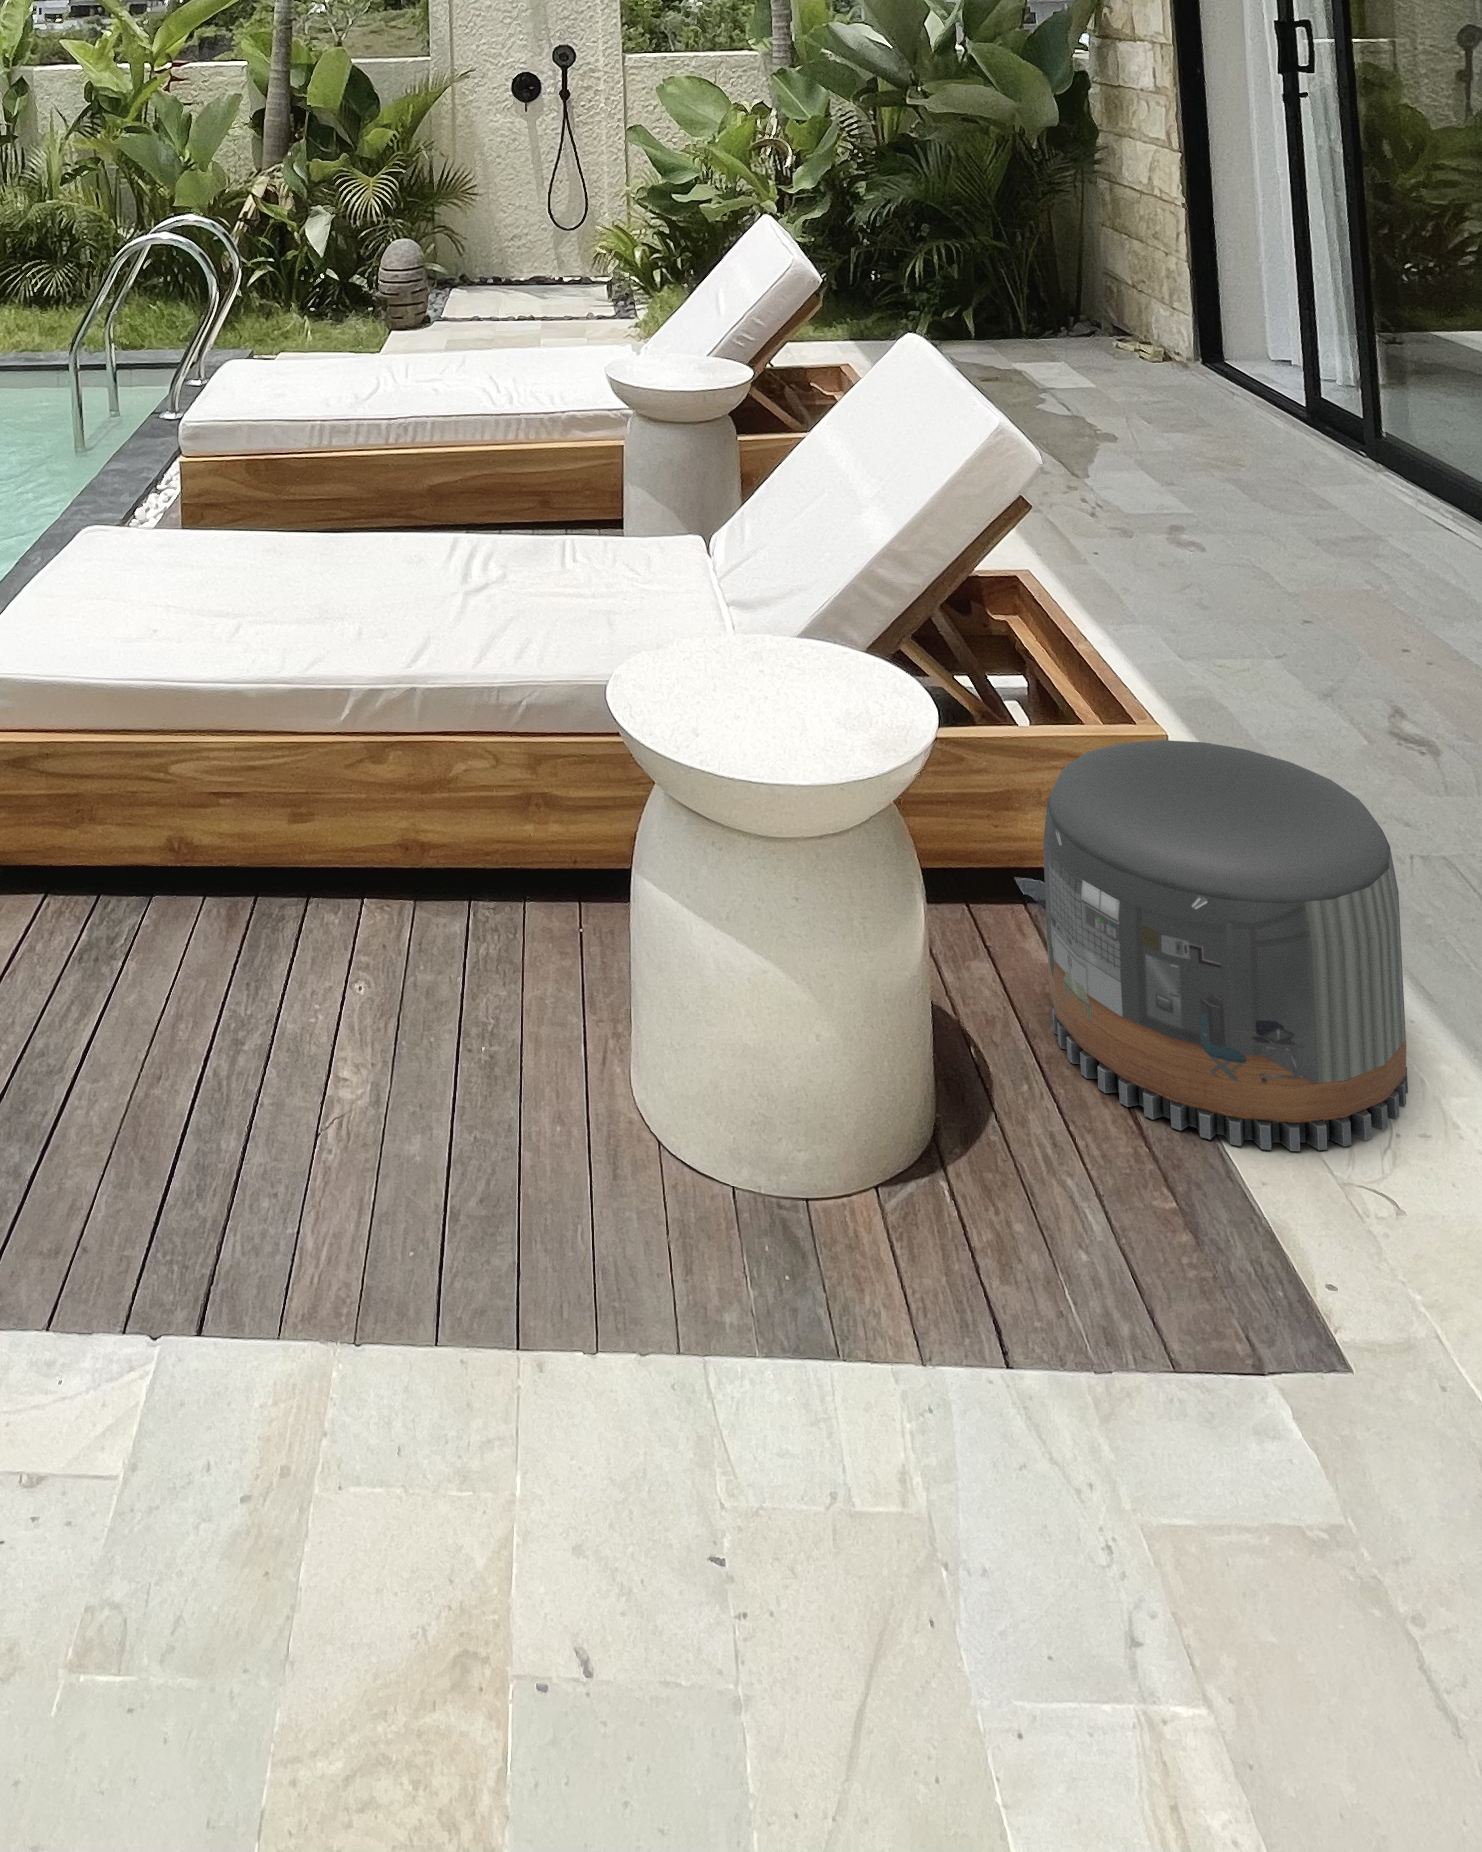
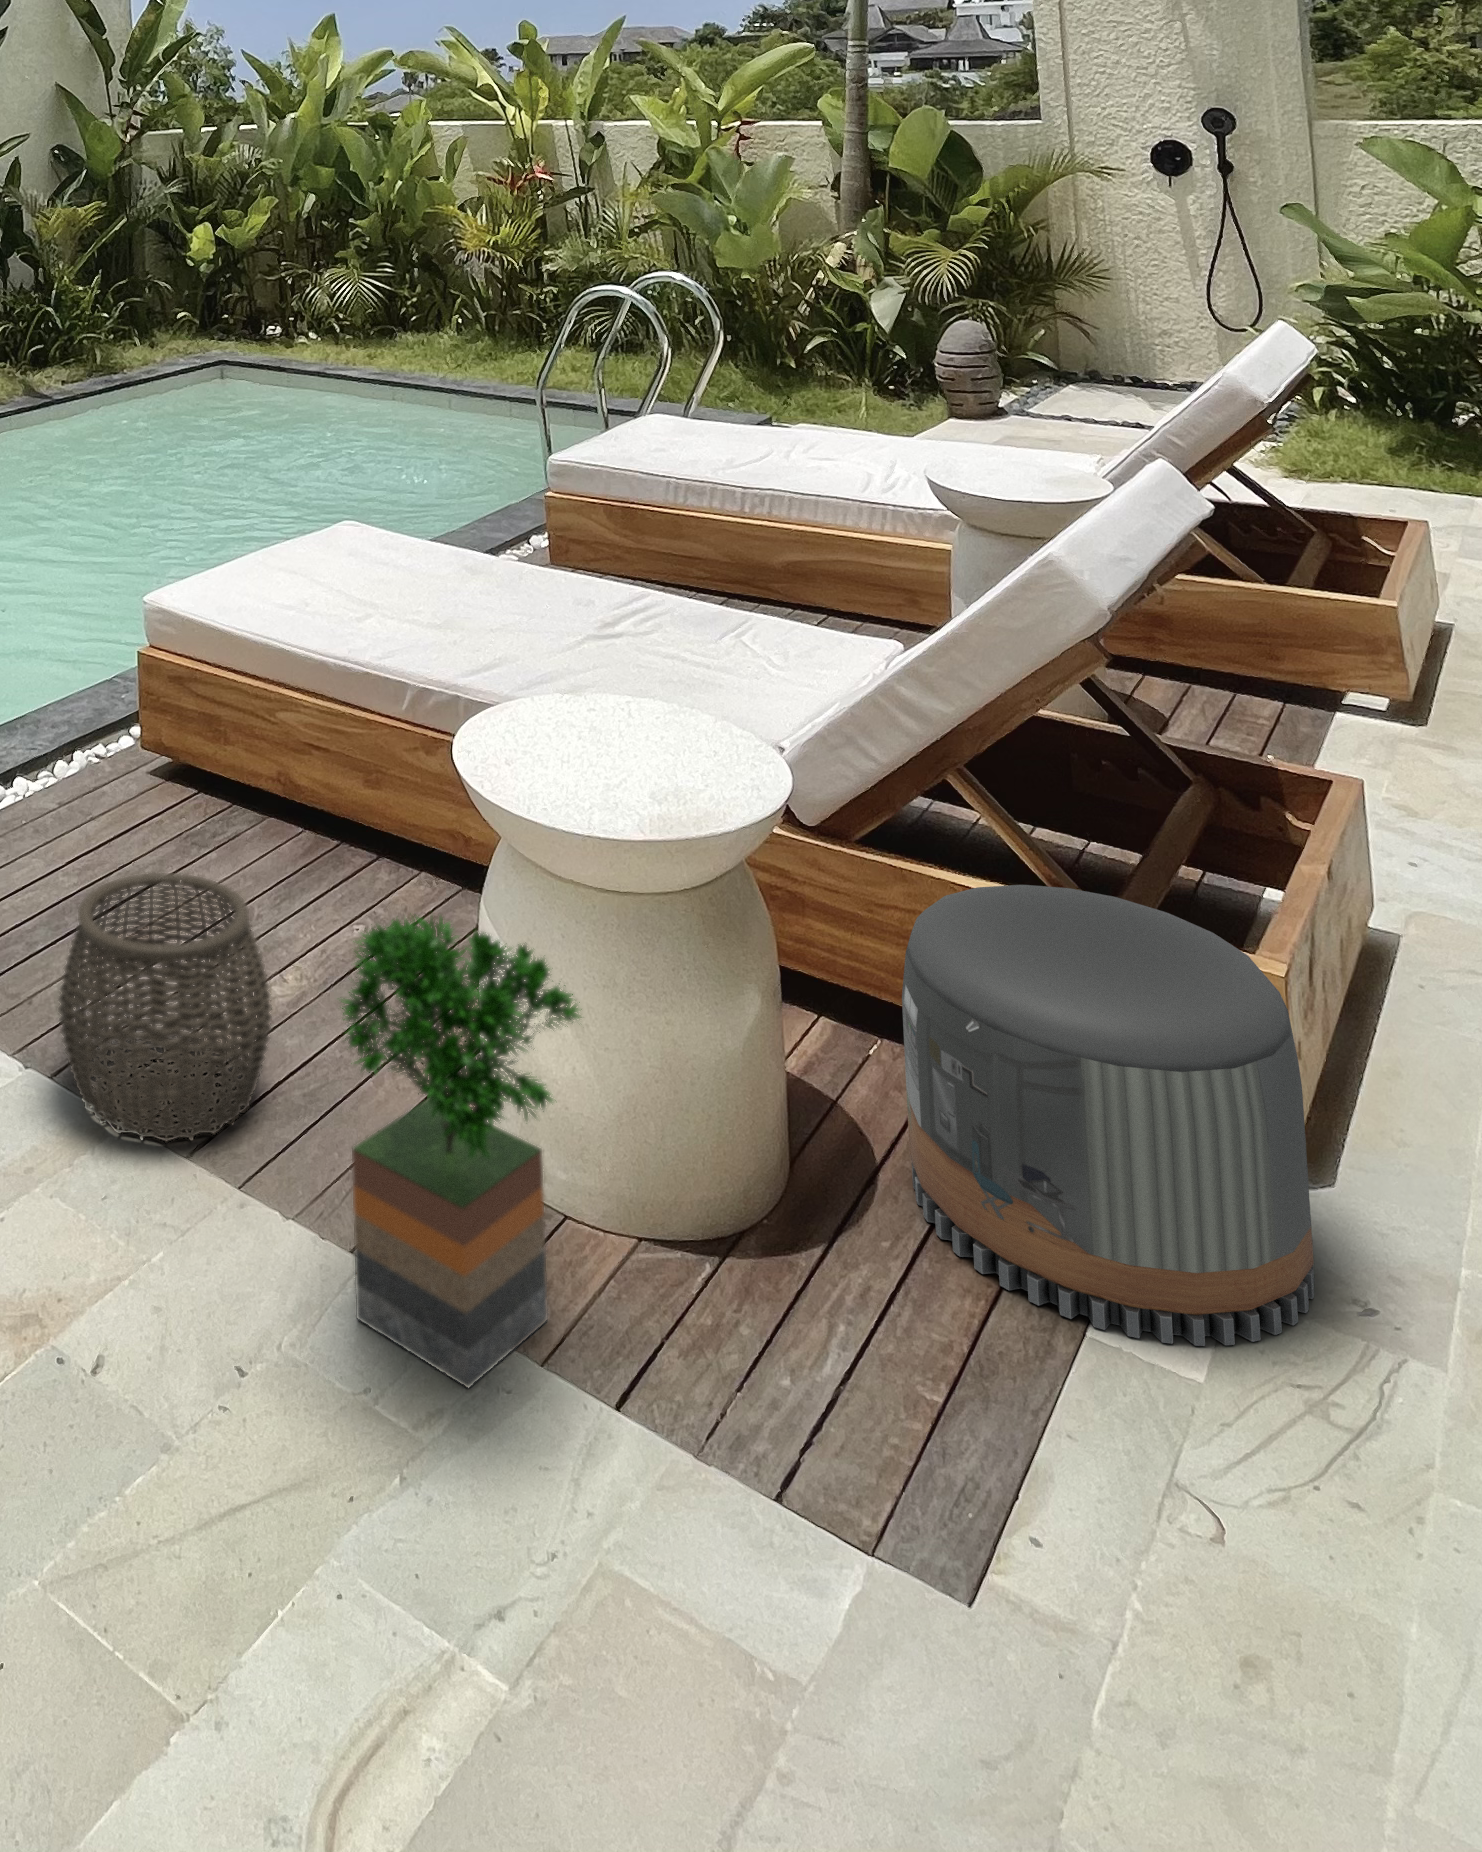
potted tree: none [764,967,1082,1525] -> present [341,917,580,1388]
woven basket: none [239,1013,519,1404] -> present [59,873,272,1142]

